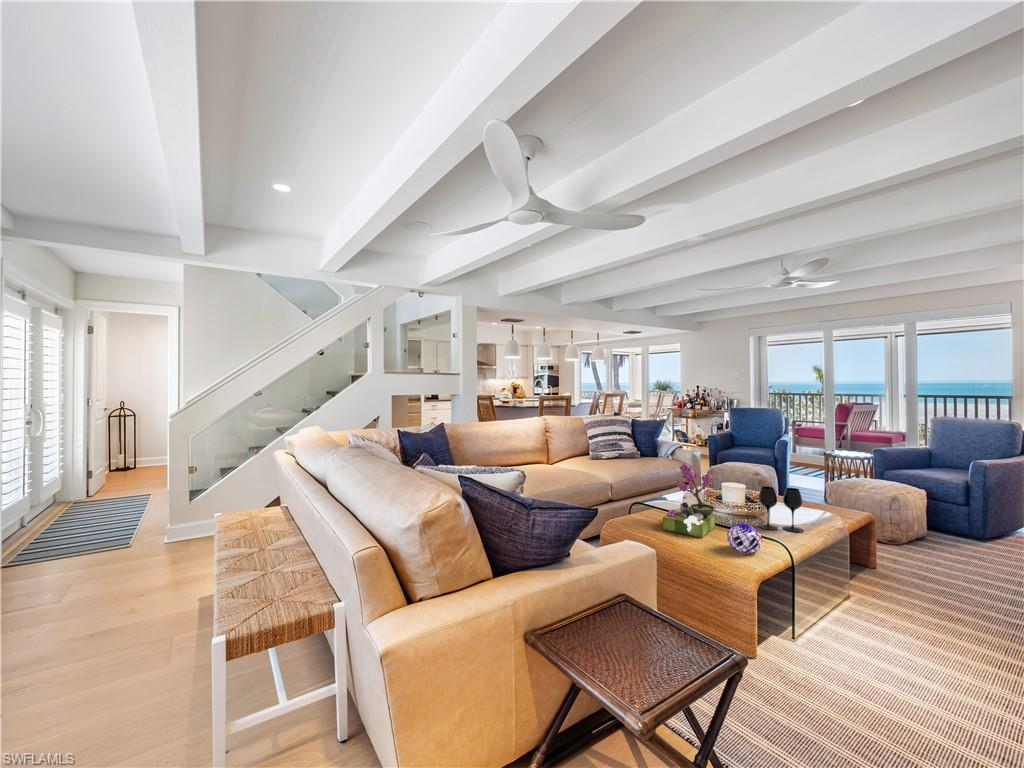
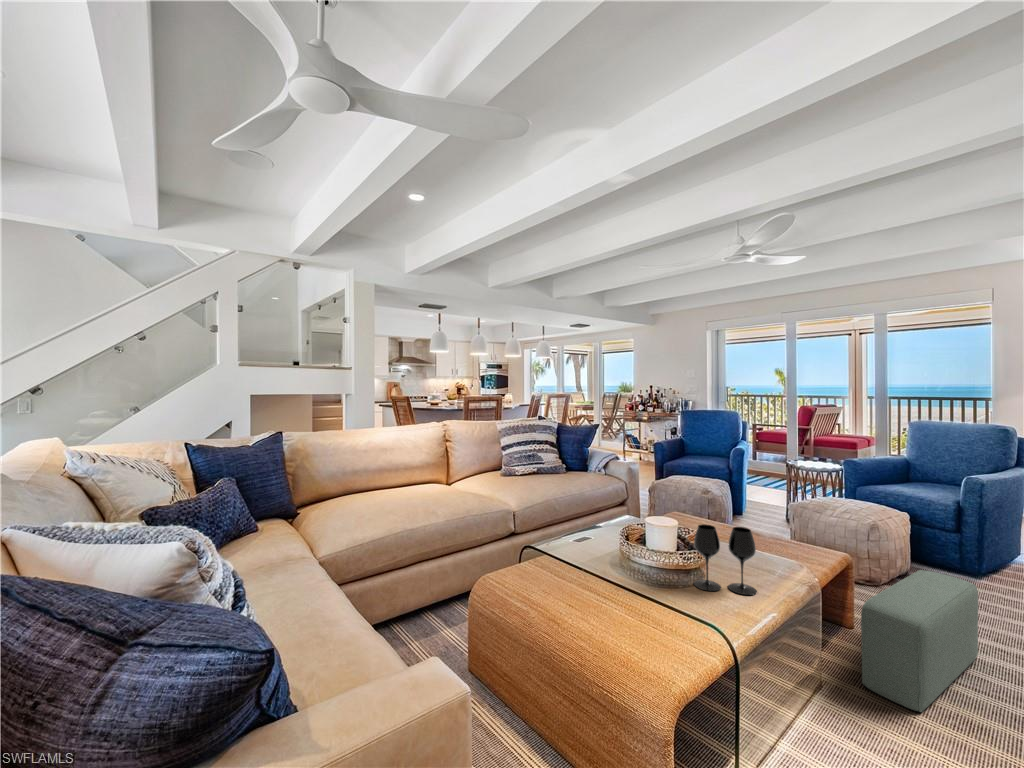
flower arrangement: present [663,463,715,538] -> none [551,488,630,611]
decorative orb: present [727,524,762,553] -> none [638,594,690,646]
pouf: none [878,525,969,612] -> present [861,570,978,712]

